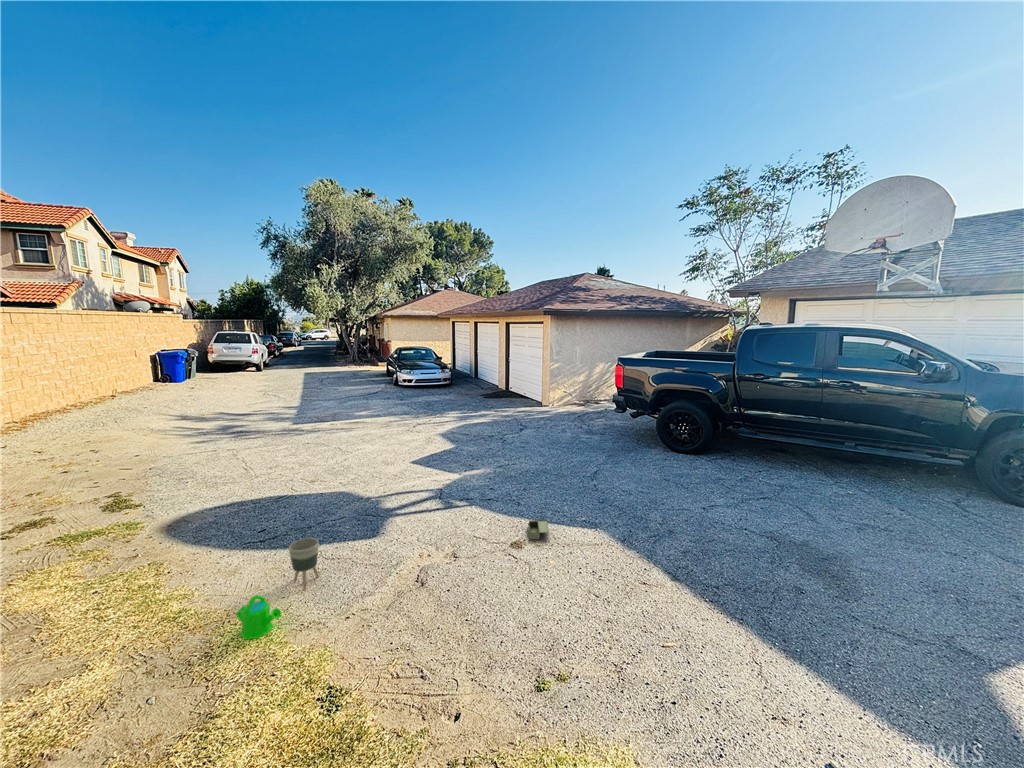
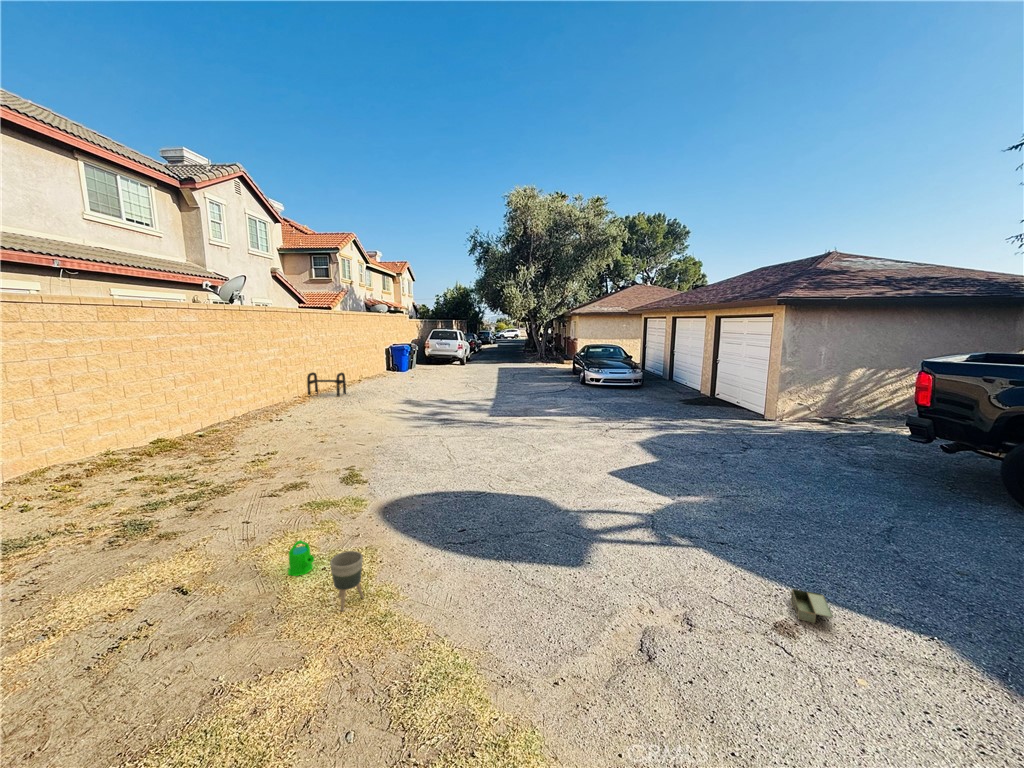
bench: none [29,387,95,420] -> present [307,373,346,397]
planter: present [289,538,319,590] -> present [330,551,364,611]
watering can: present [237,595,281,639] -> present [288,540,314,576]

